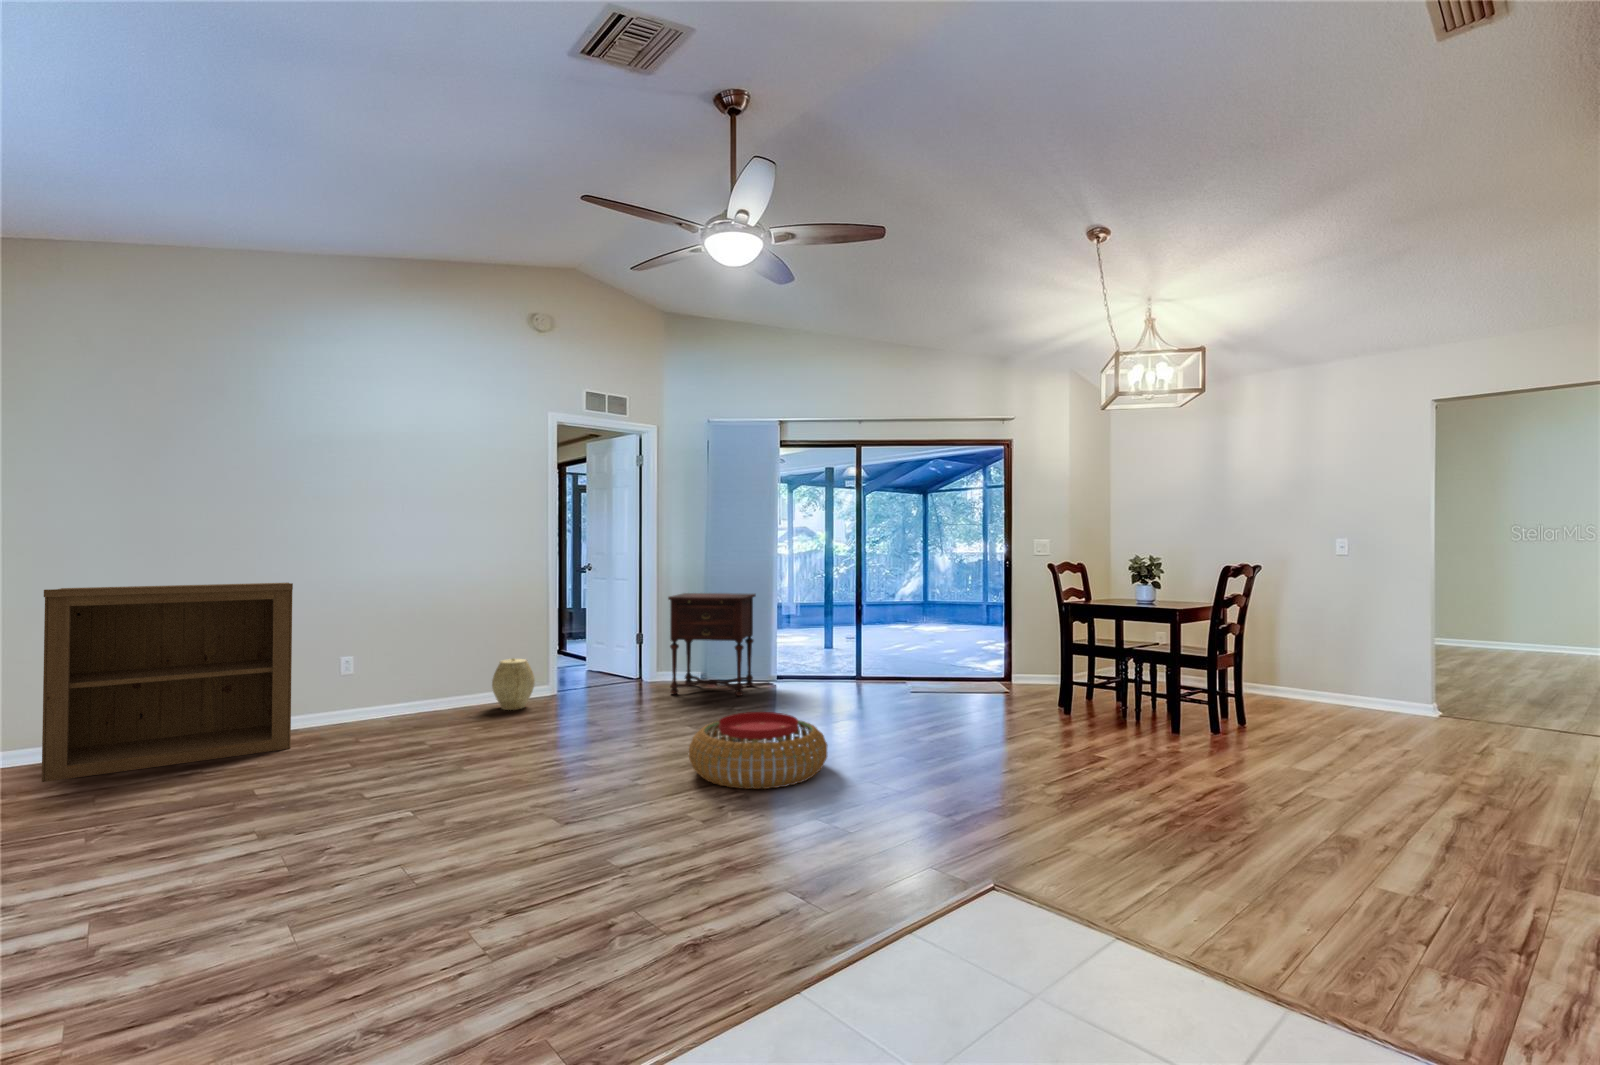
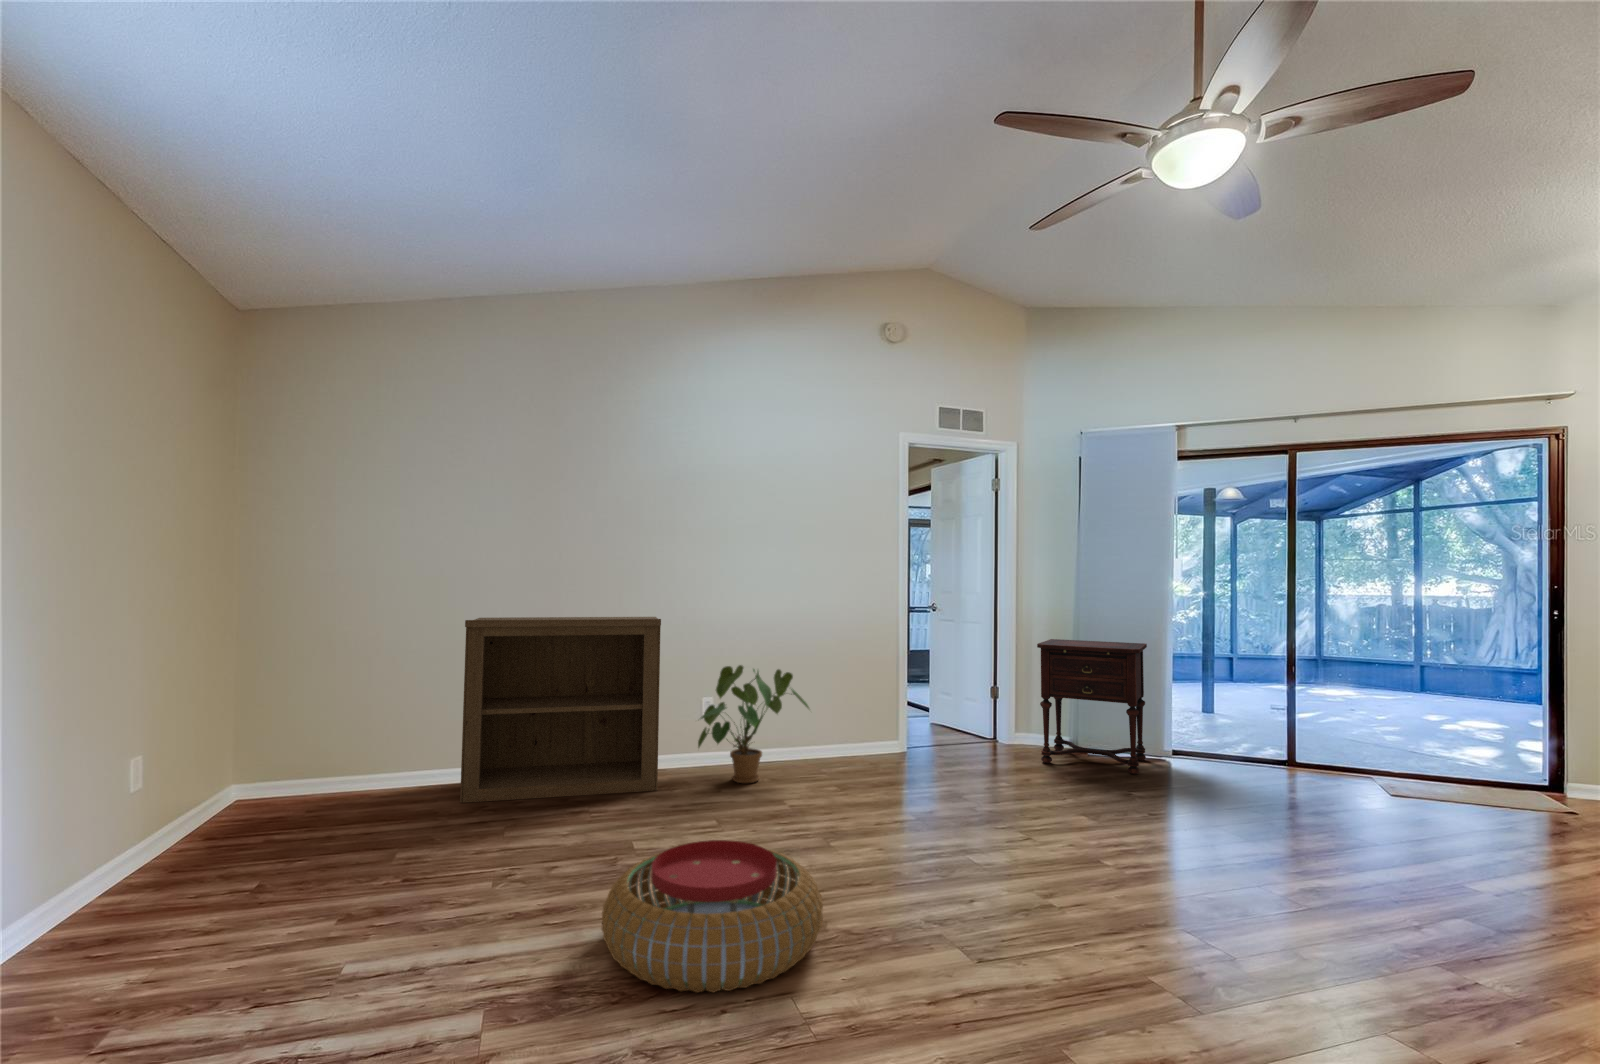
house plant: none [334,626,459,734] -> present [698,665,809,783]
woven basket: present [492,658,535,710] -> none [843,706,888,765]
pouf: present [689,712,828,789] -> present [602,840,823,992]

